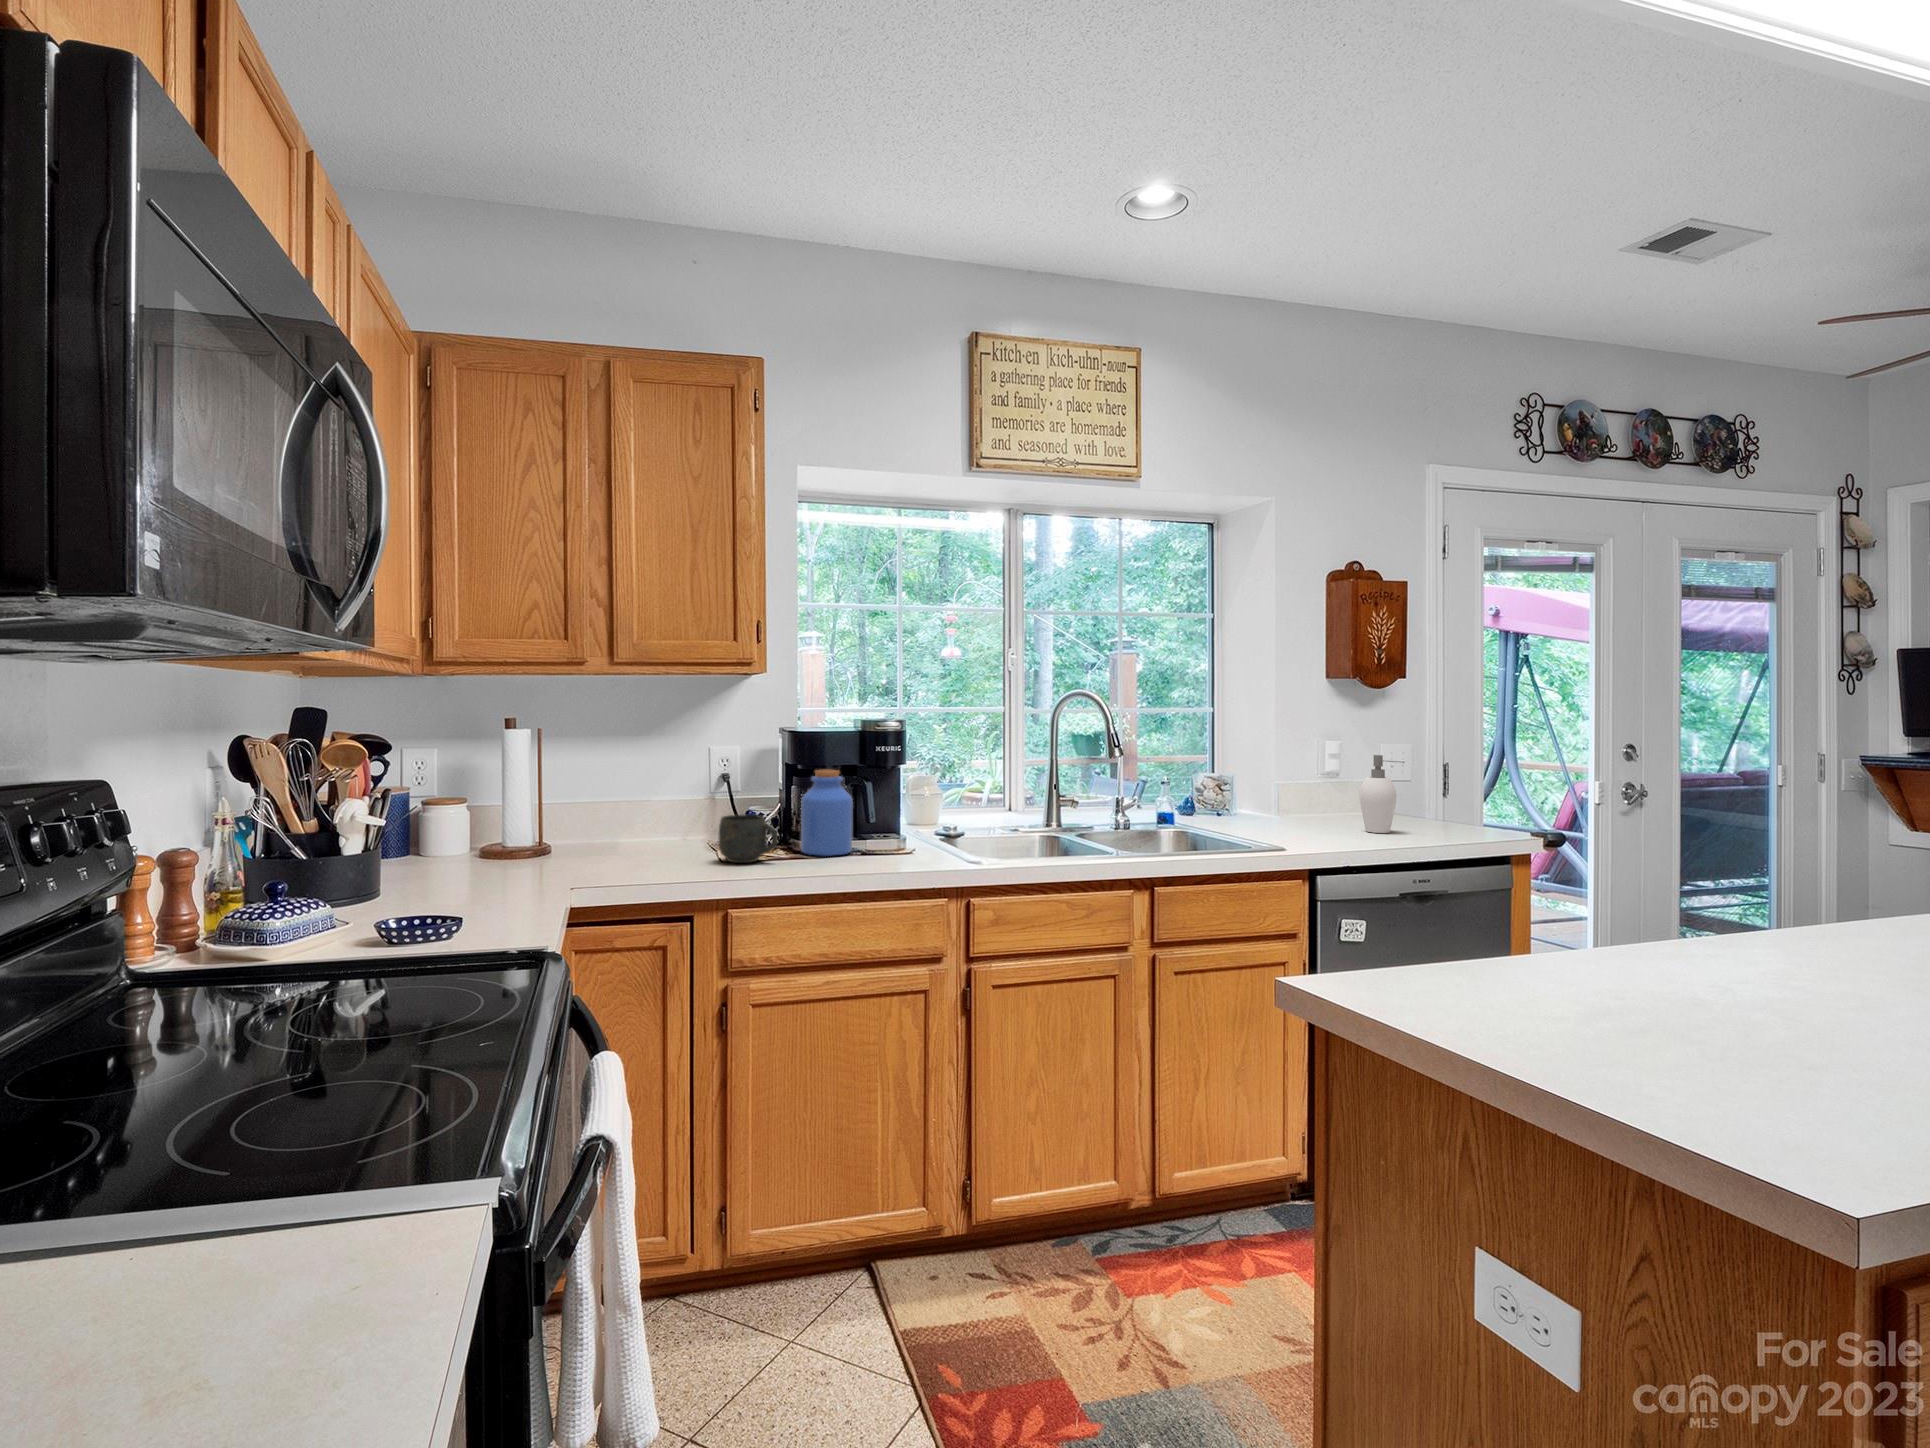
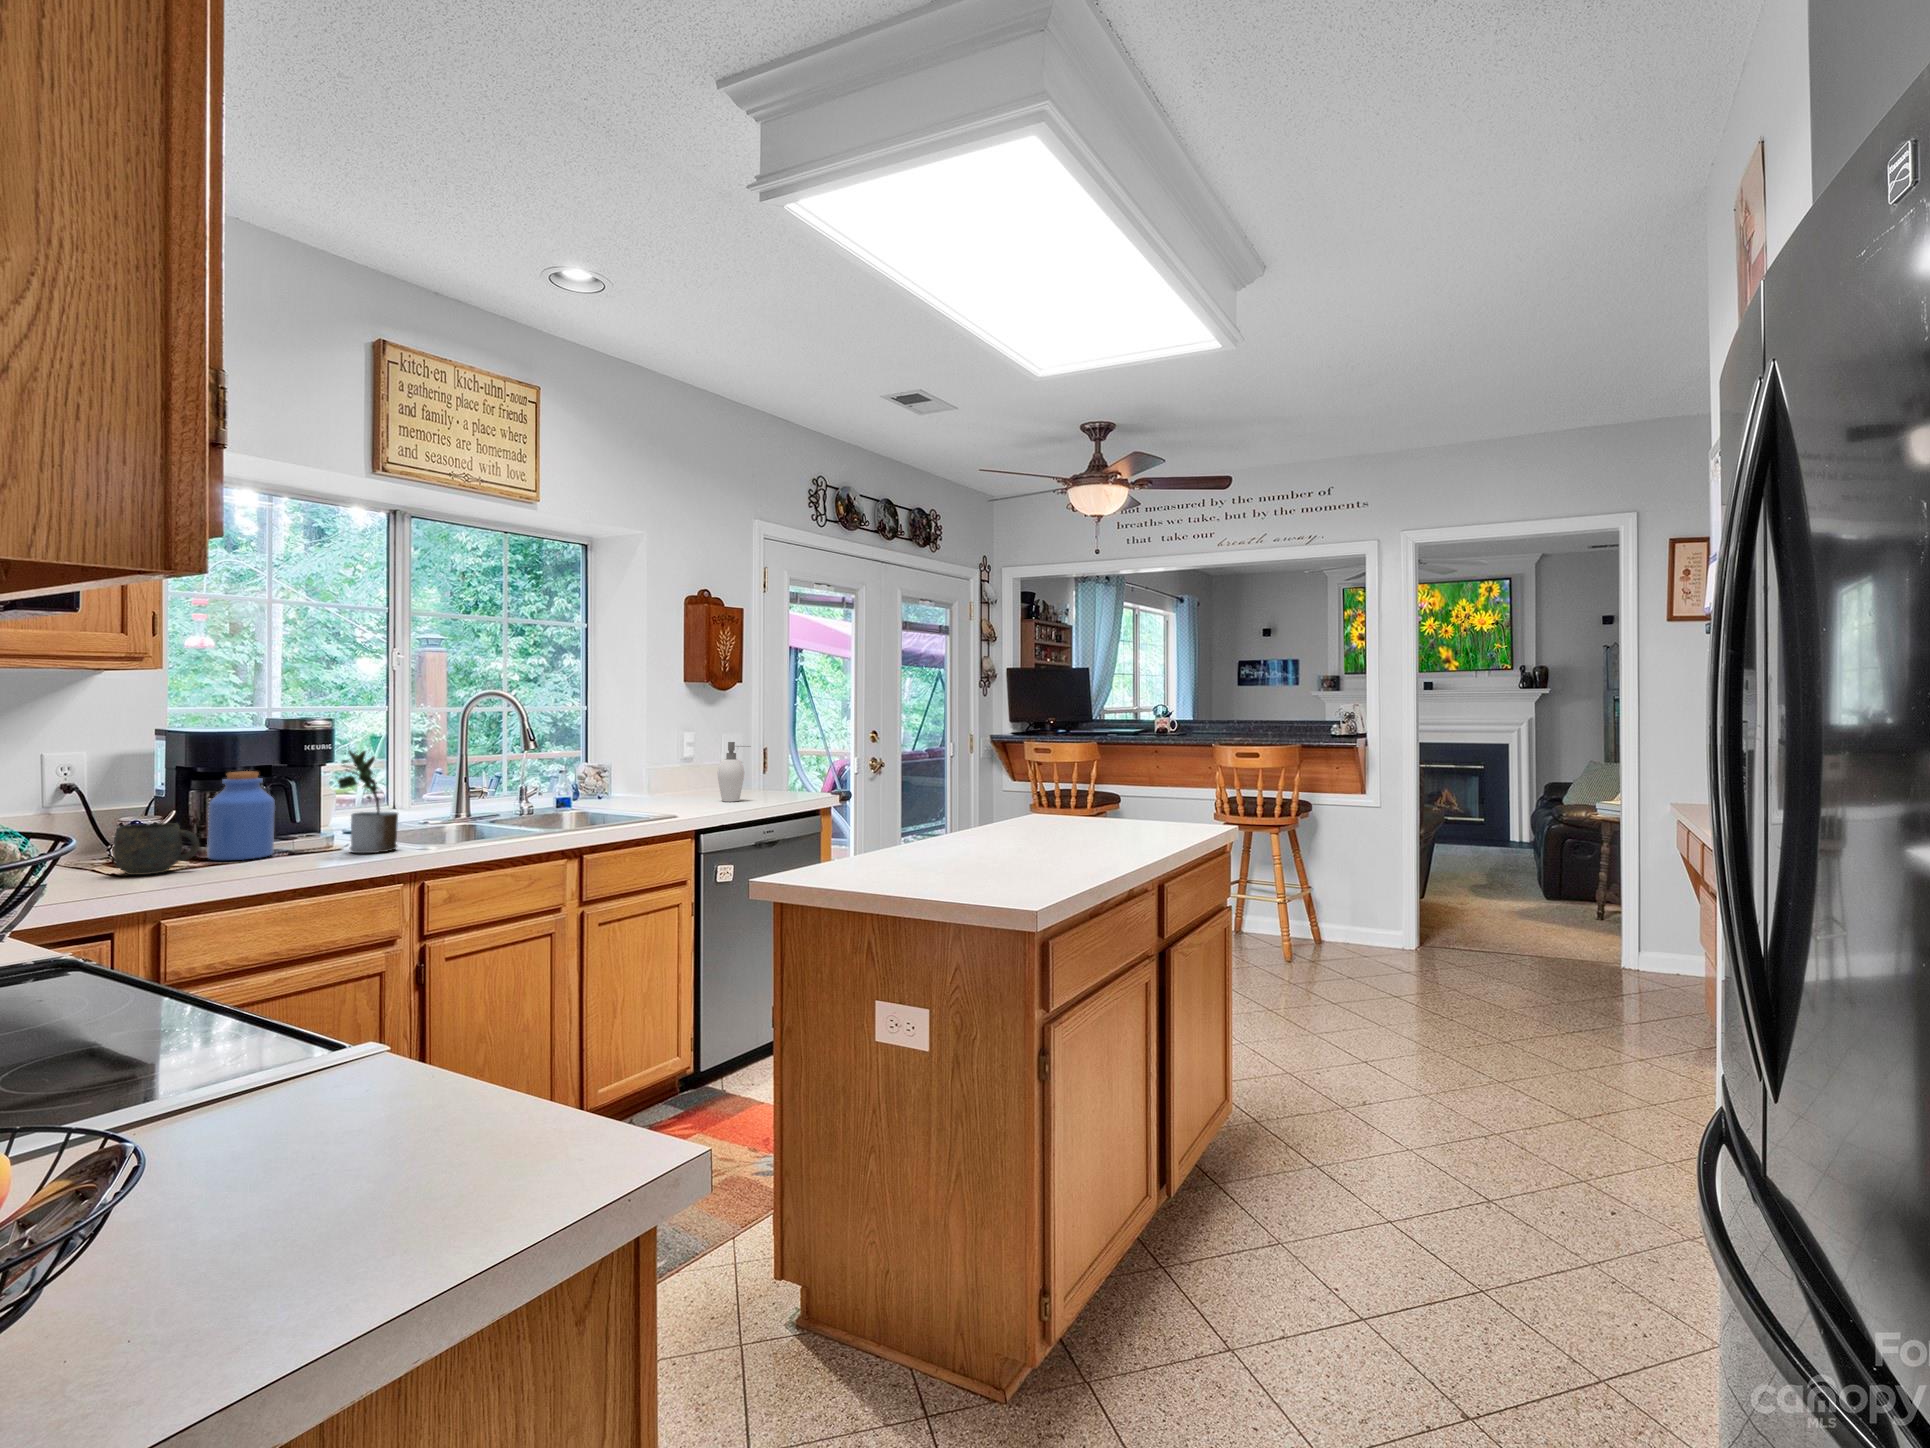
potted plant: none [890,753,951,862] -> present [338,751,398,853]

